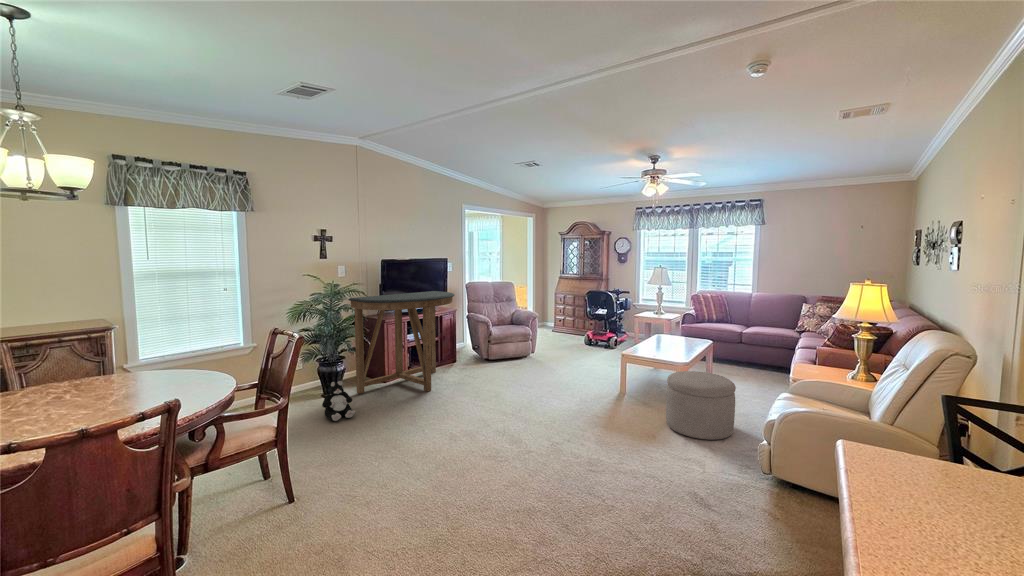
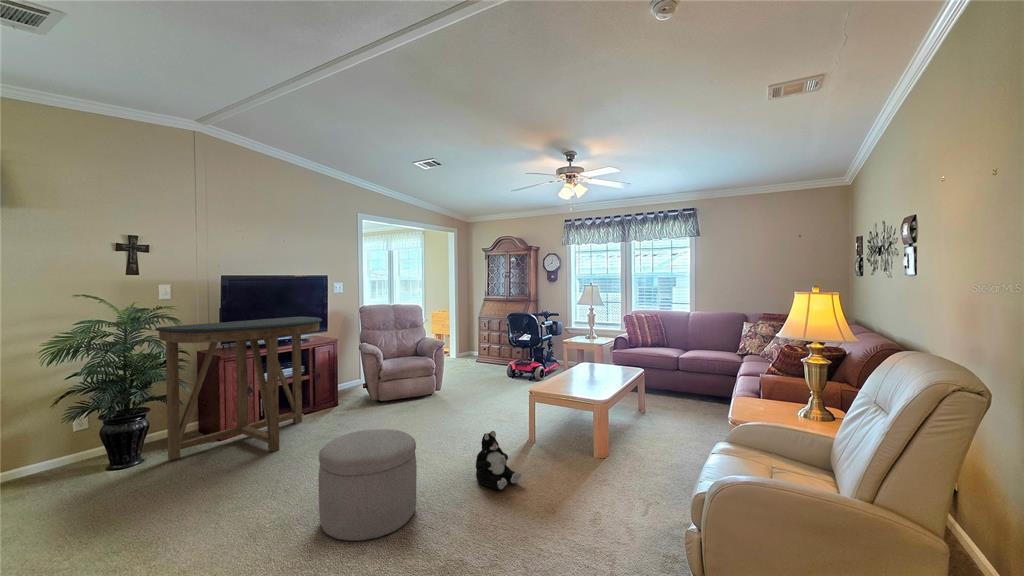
ottoman: present [666,371,736,440] -> present [318,429,417,541]
plush toy: present [322,380,355,421] -> present [476,431,521,490]

